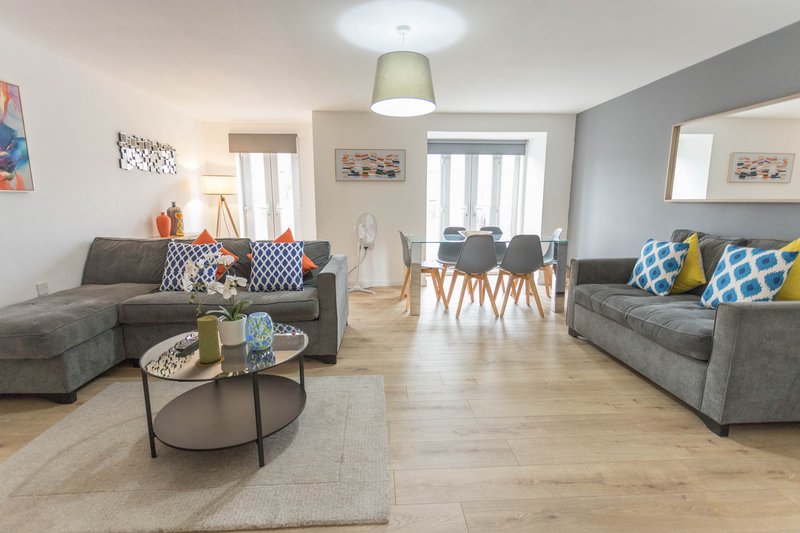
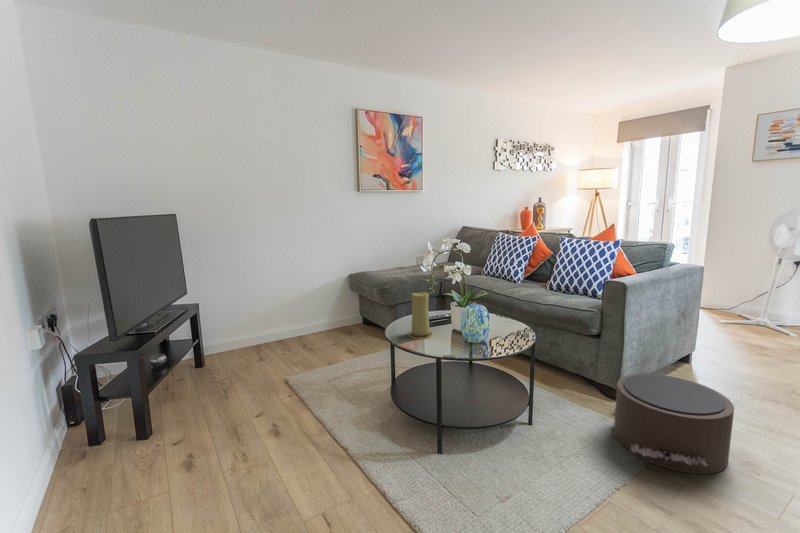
pouf: none [339,329,409,385] -> present [614,374,734,474]

